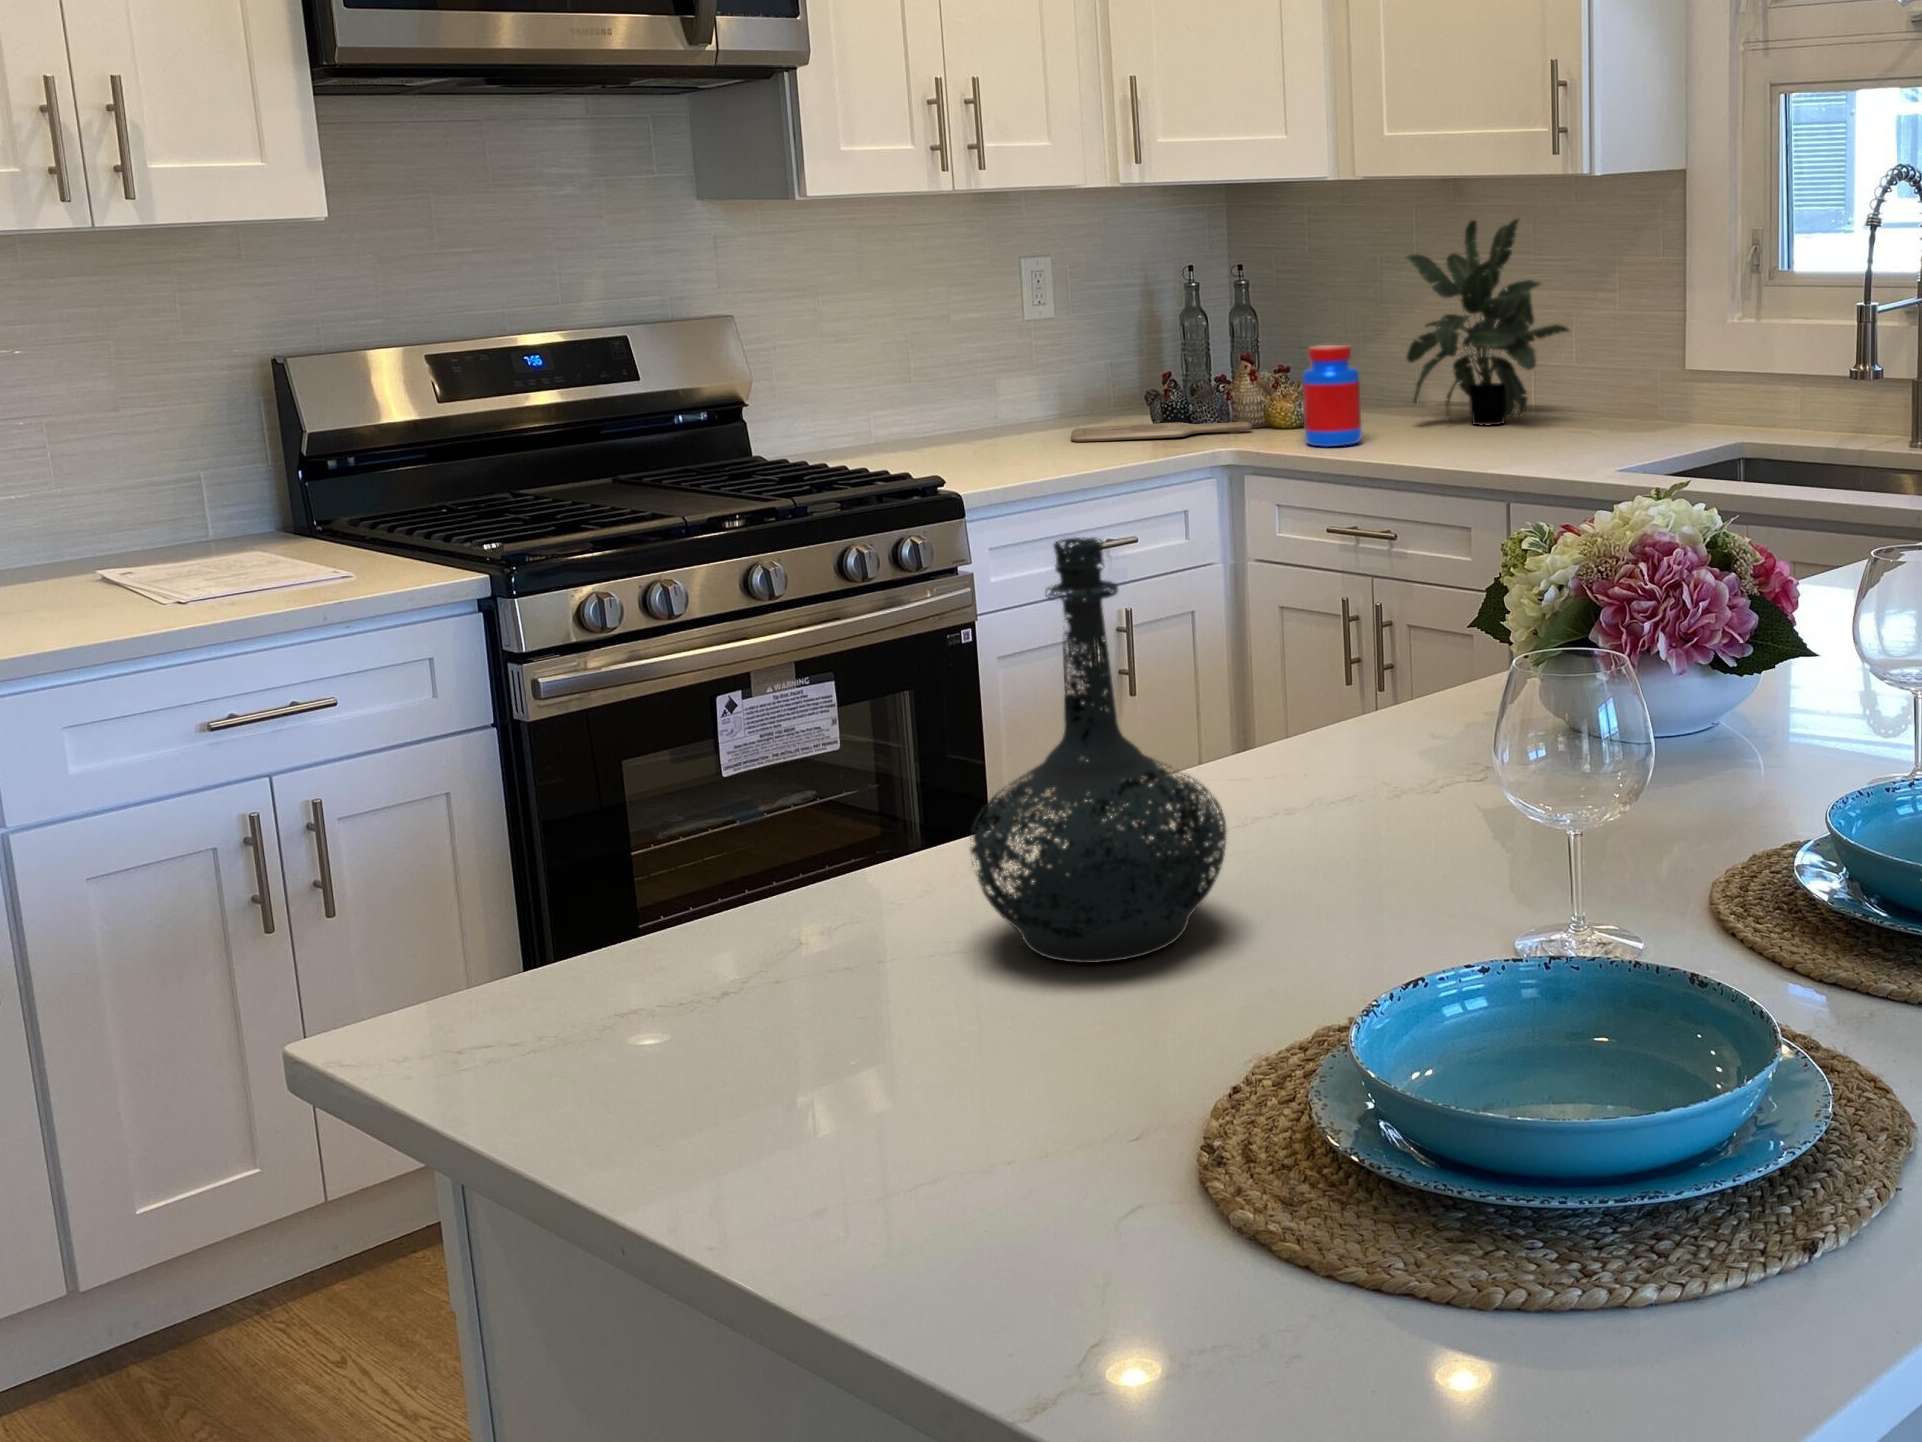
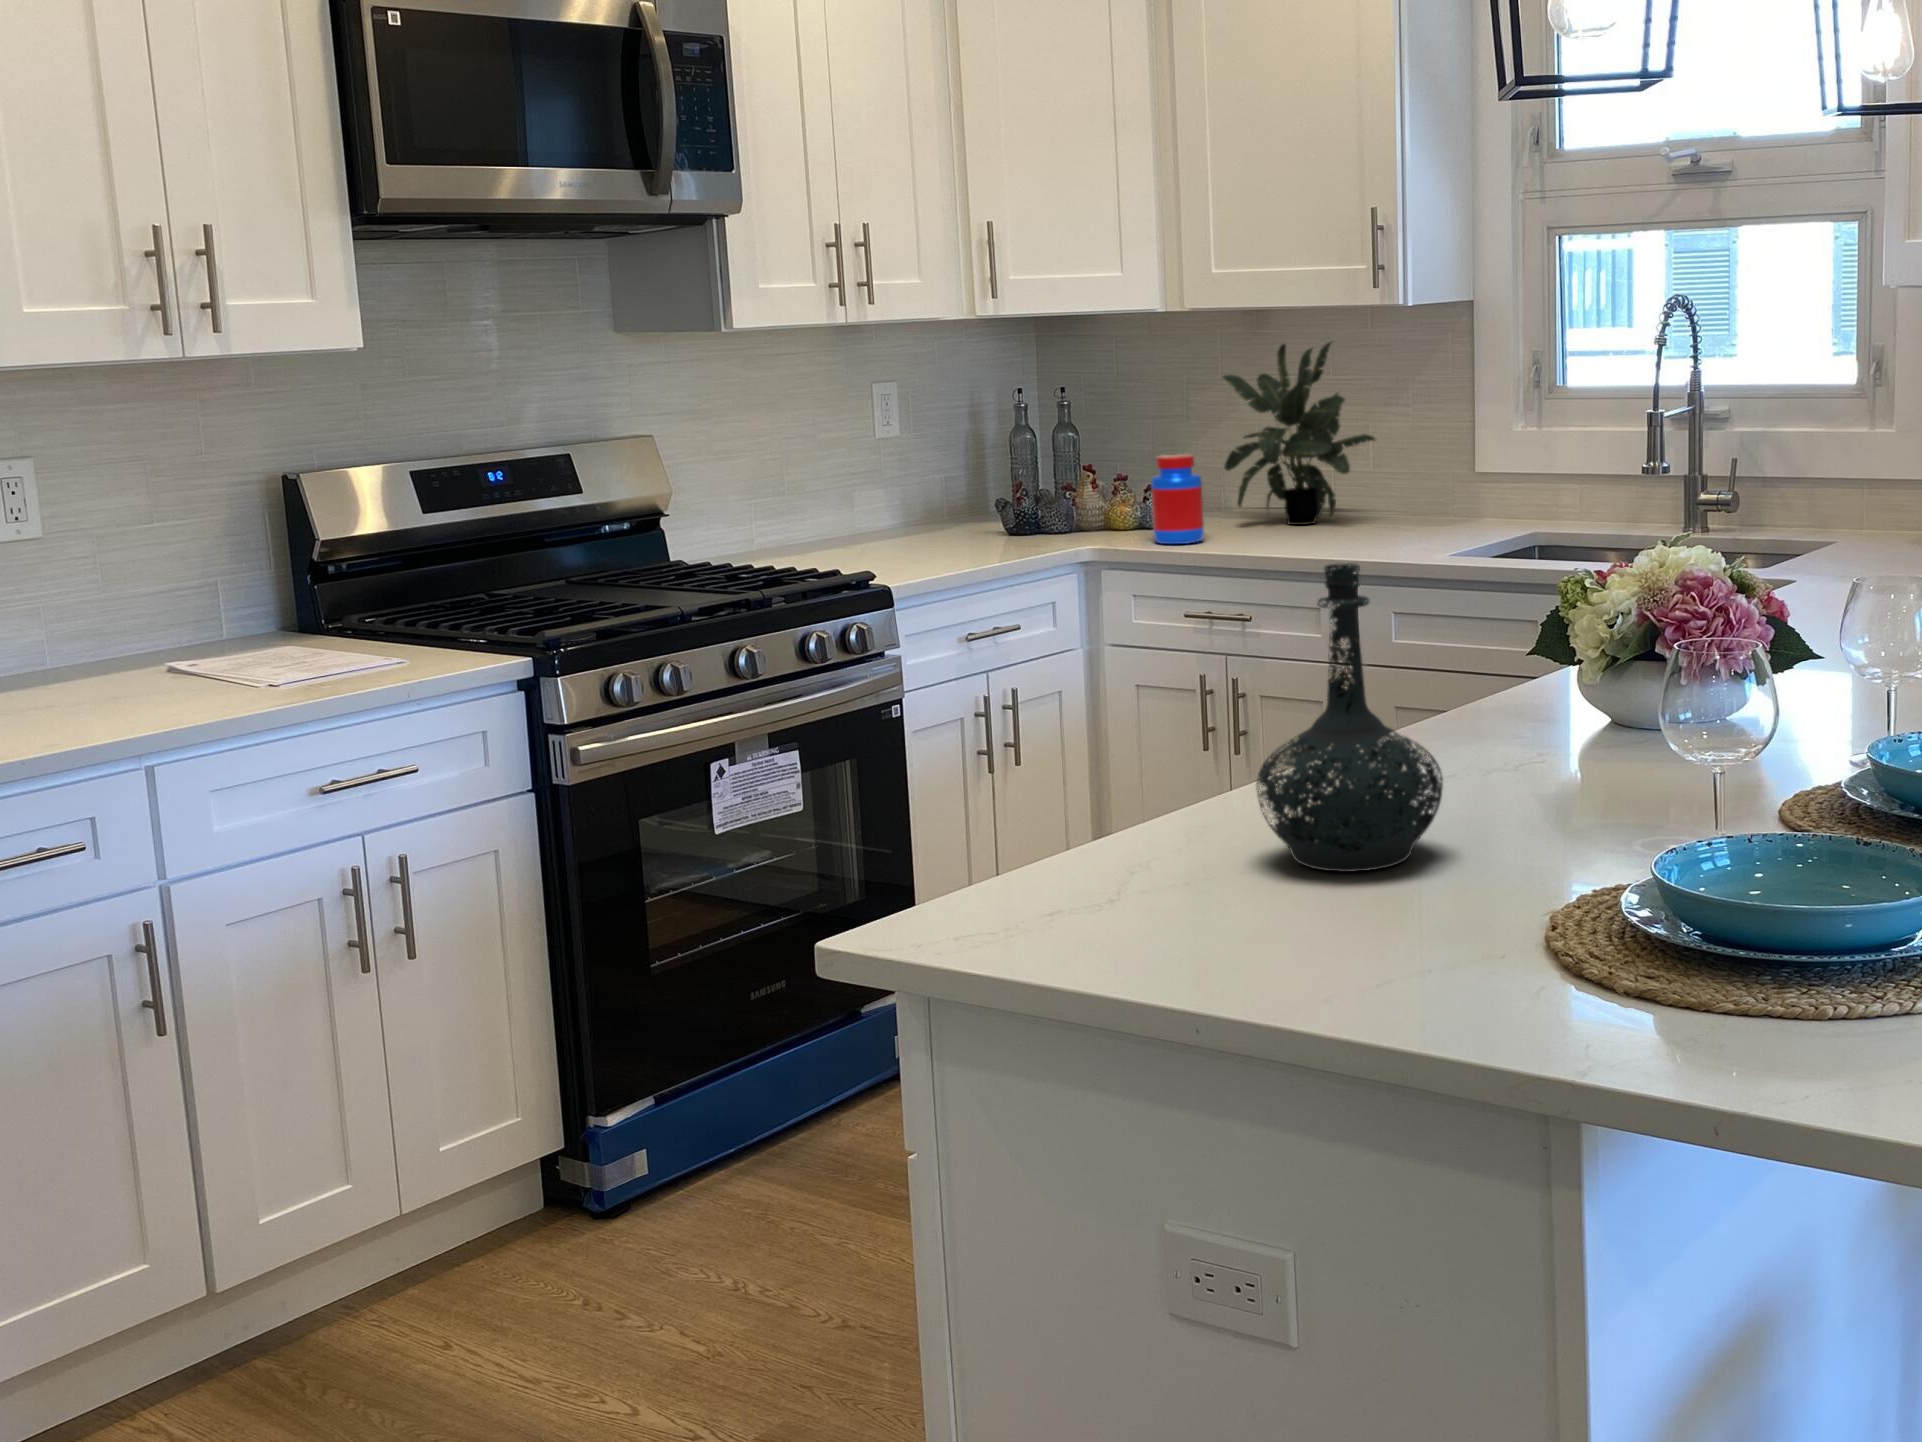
cutting board: present [1071,422,1252,442] -> none [931,526,1095,546]

